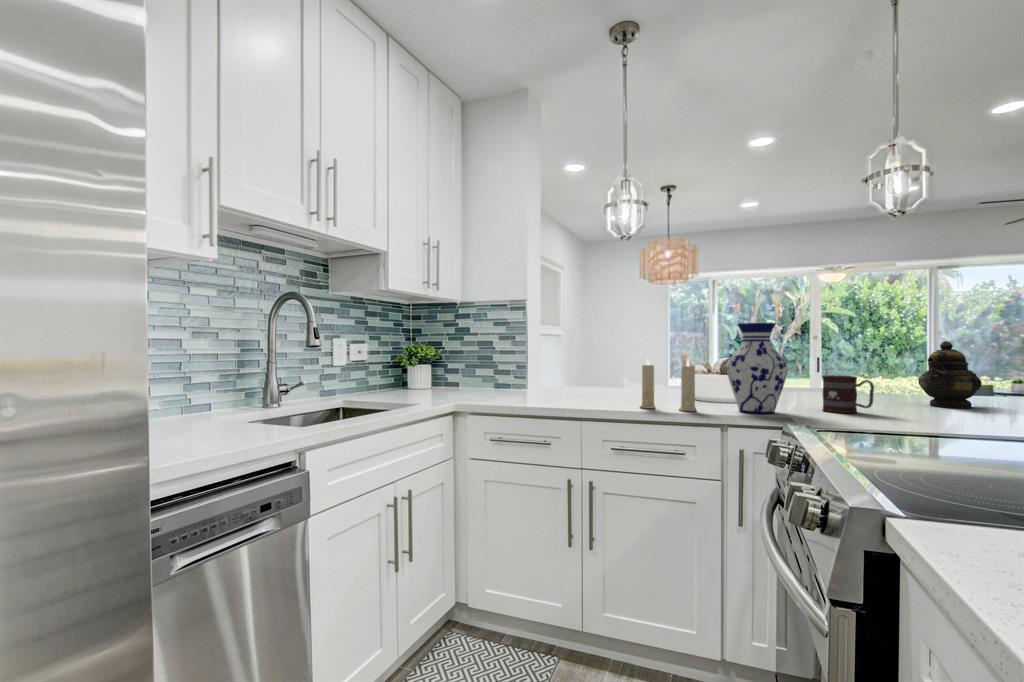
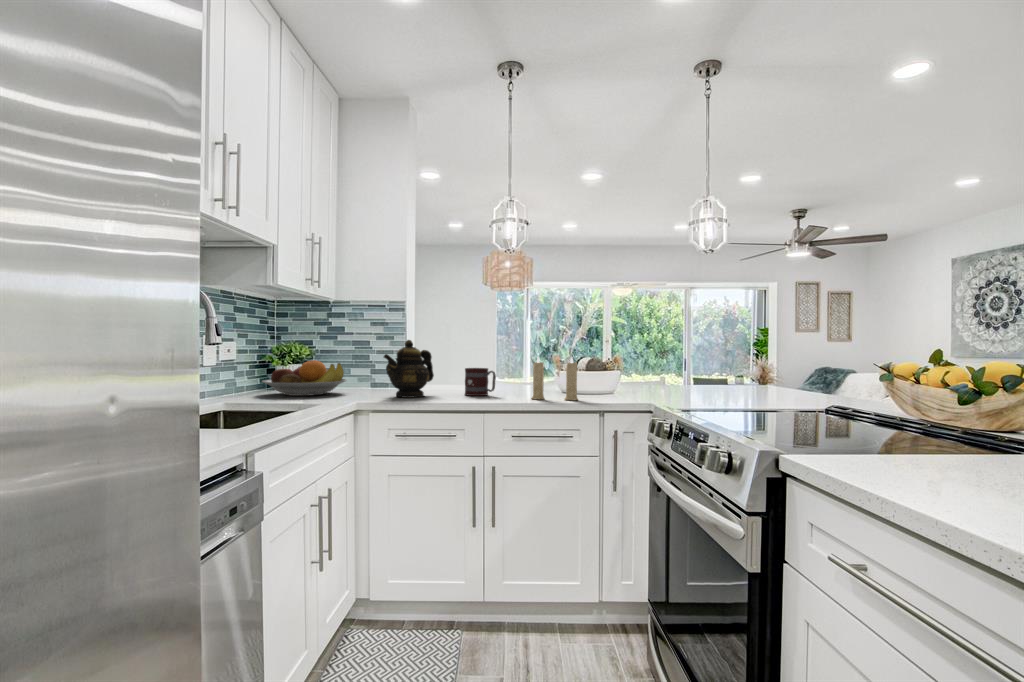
vase: present [726,323,788,413] -> none [598,328,643,400]
teapot: present [919,341,982,408] -> present [384,340,434,398]
fruit bowl: none [383,361,461,395] -> present [262,361,347,396]
mug: present [822,375,874,413] -> present [465,368,496,396]

